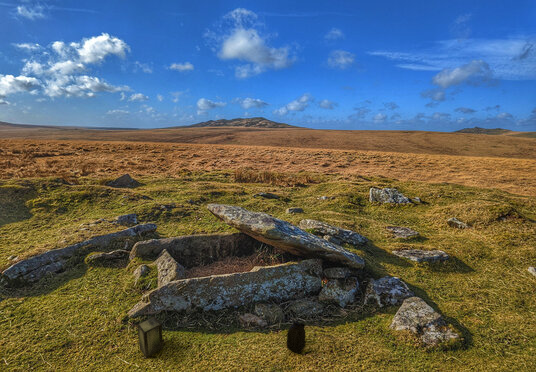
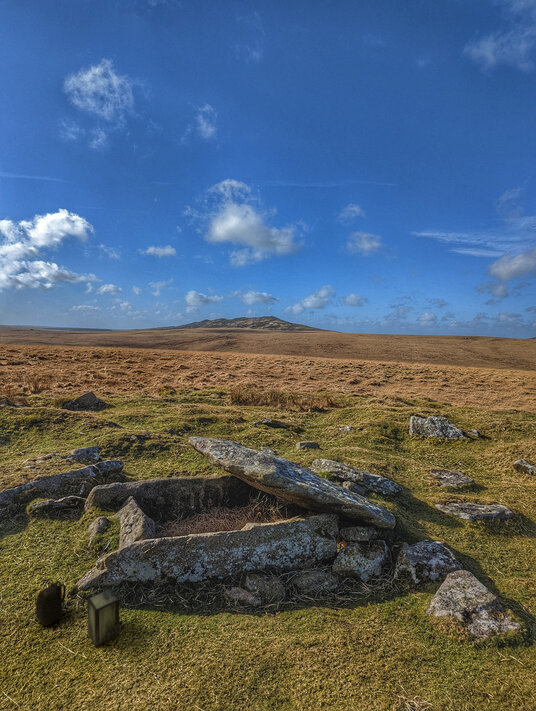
backpack: present [287,321,306,353] -> present [36,581,66,626]

